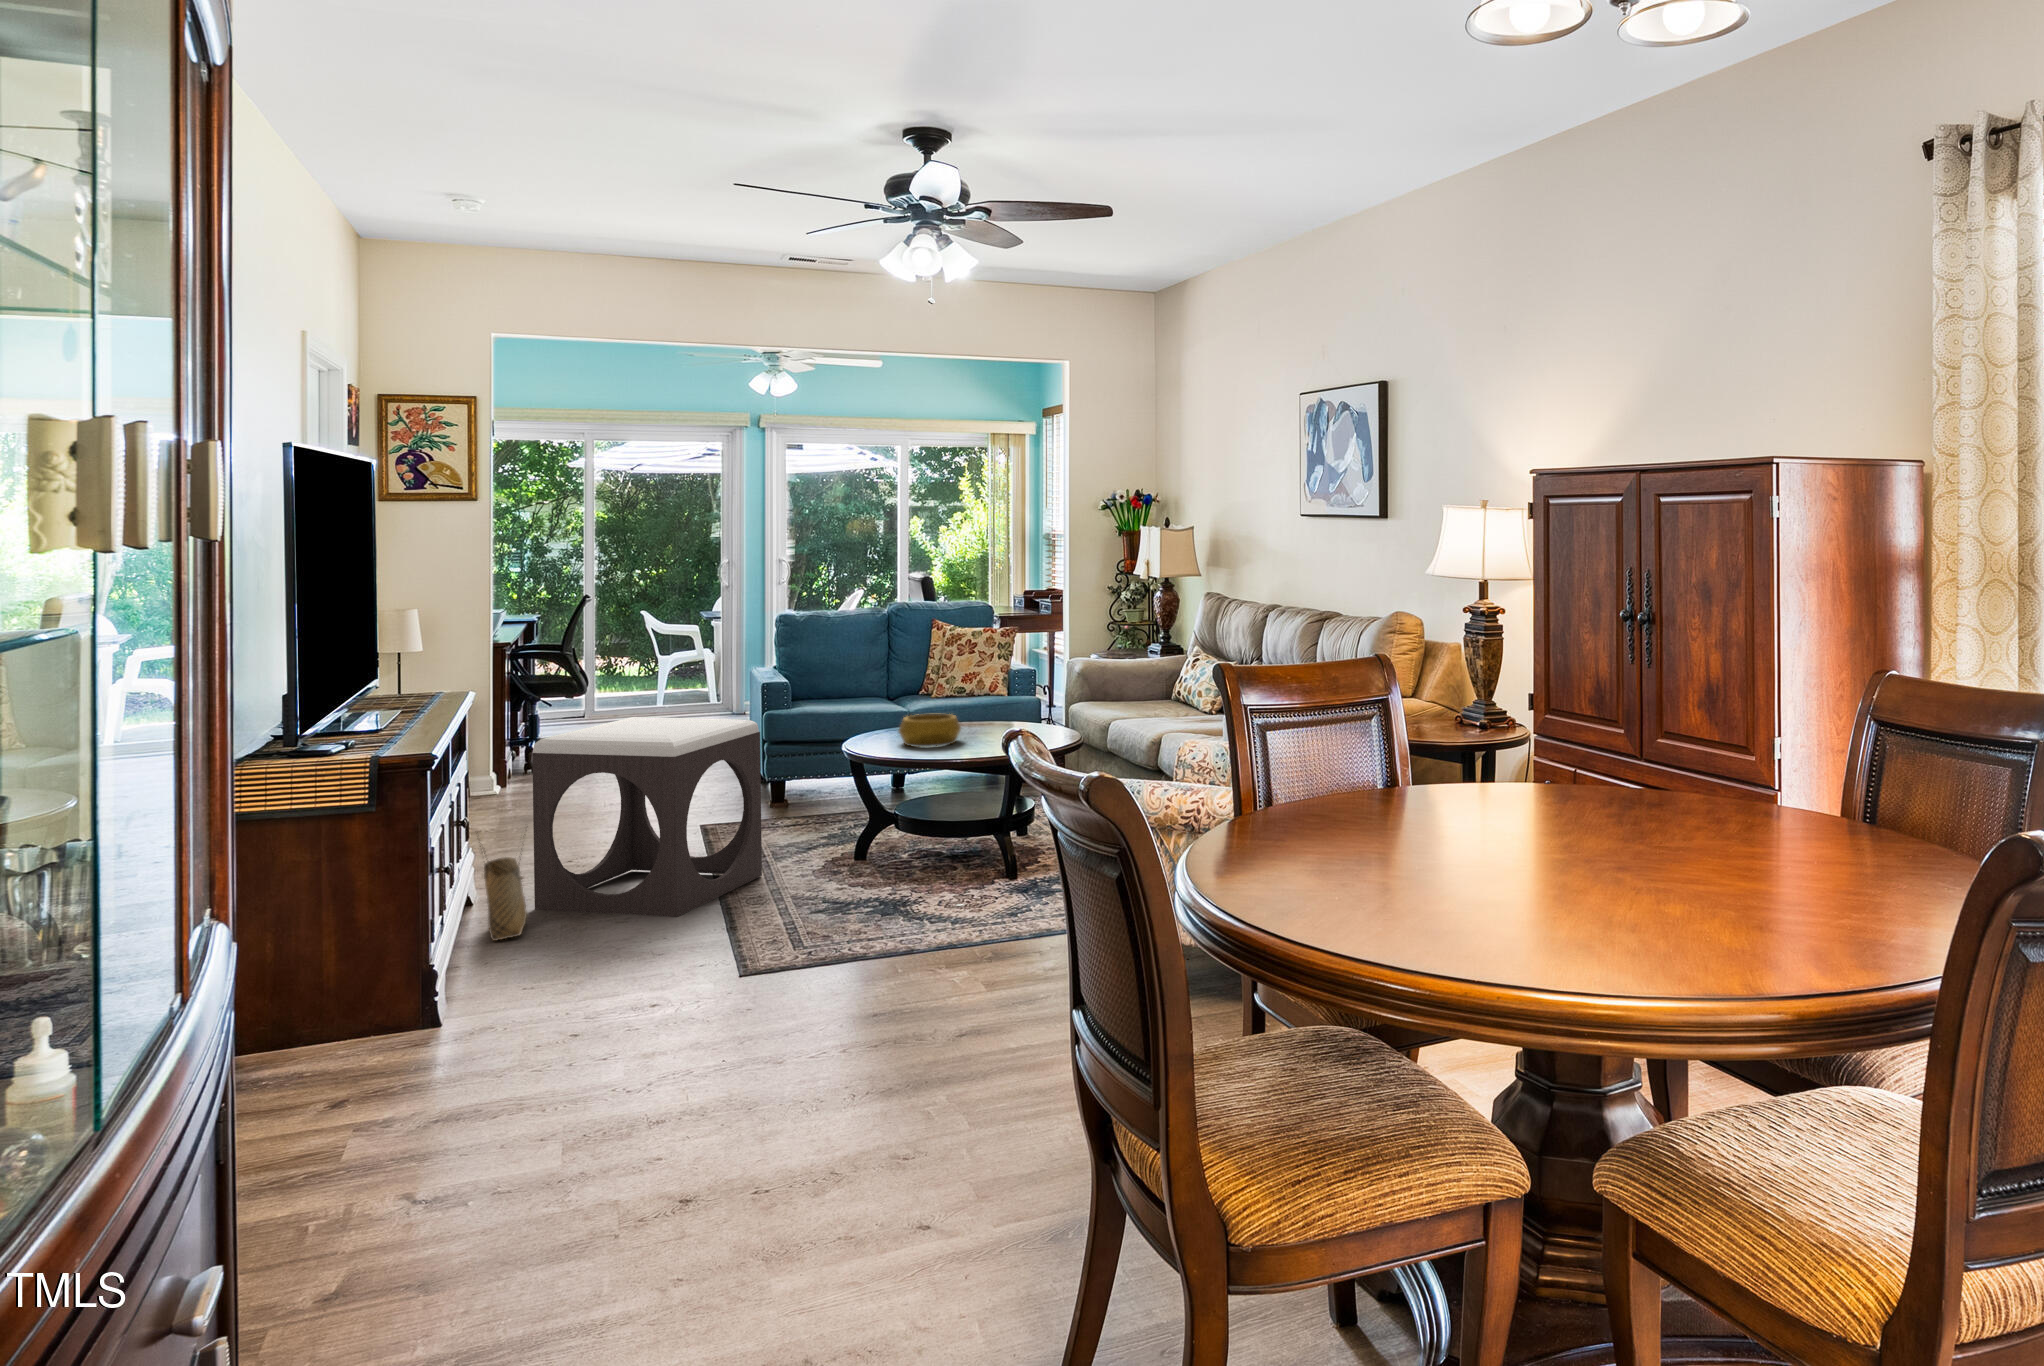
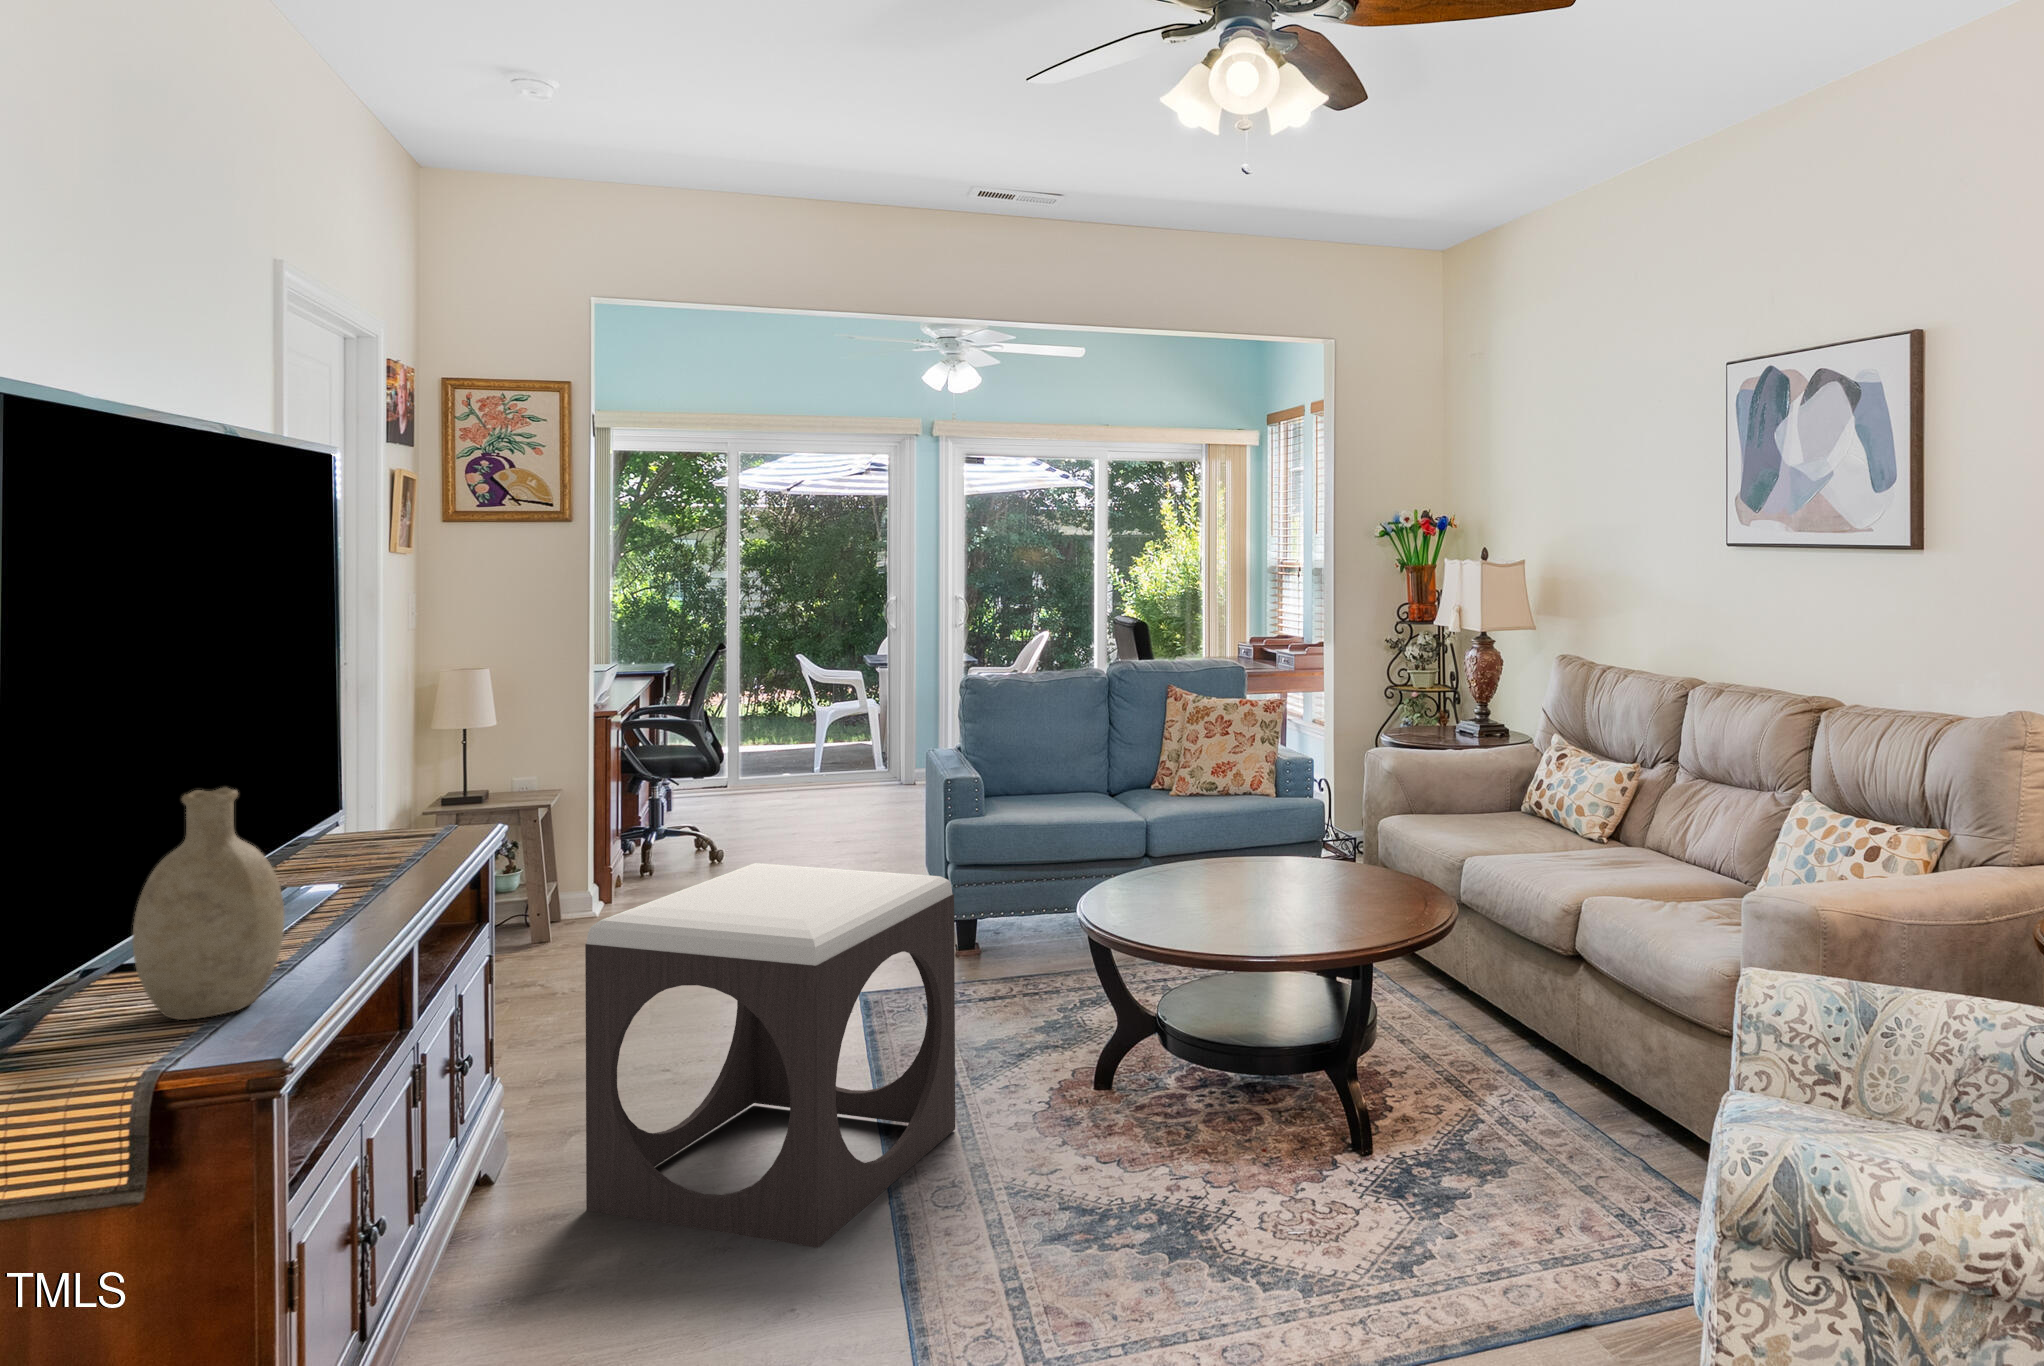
decorative vase: none [348,631,416,737] -> present [133,788,285,1020]
decorative bowl: present [899,714,961,747] -> none [1163,854,1261,914]
woven basket: present [476,833,527,940] -> none [471,1087,563,1315]

